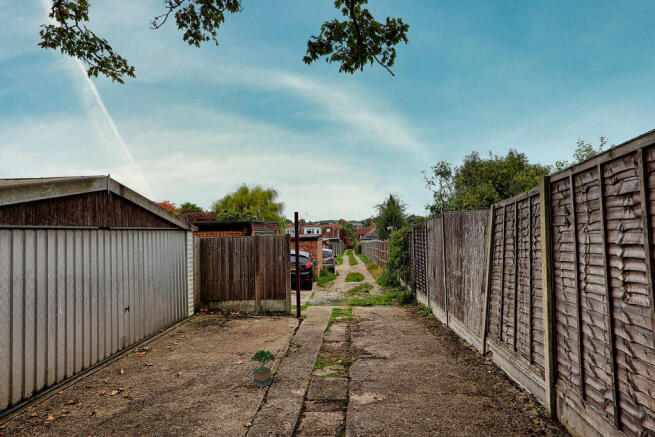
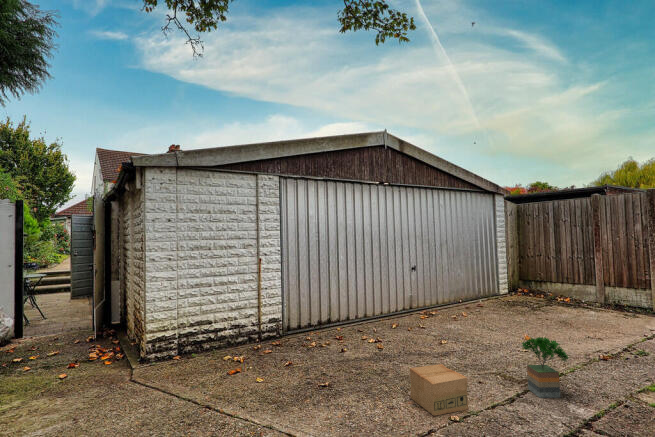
cardboard box: none [193,387,232,421] -> present [410,364,469,416]

